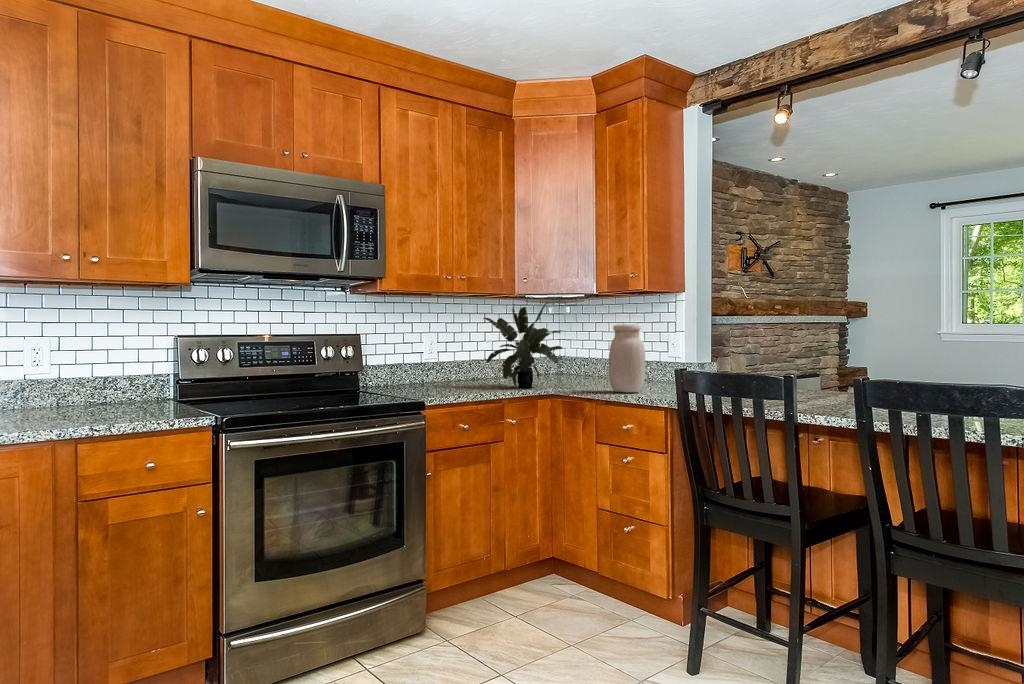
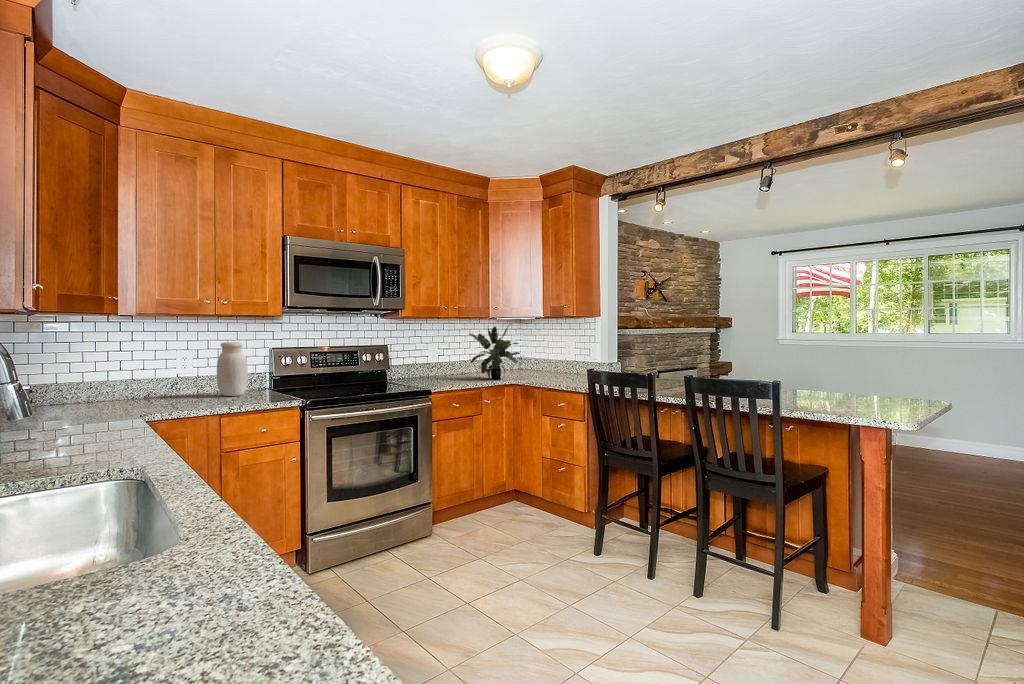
jar: present [609,324,645,393] -> present [217,342,248,396]

